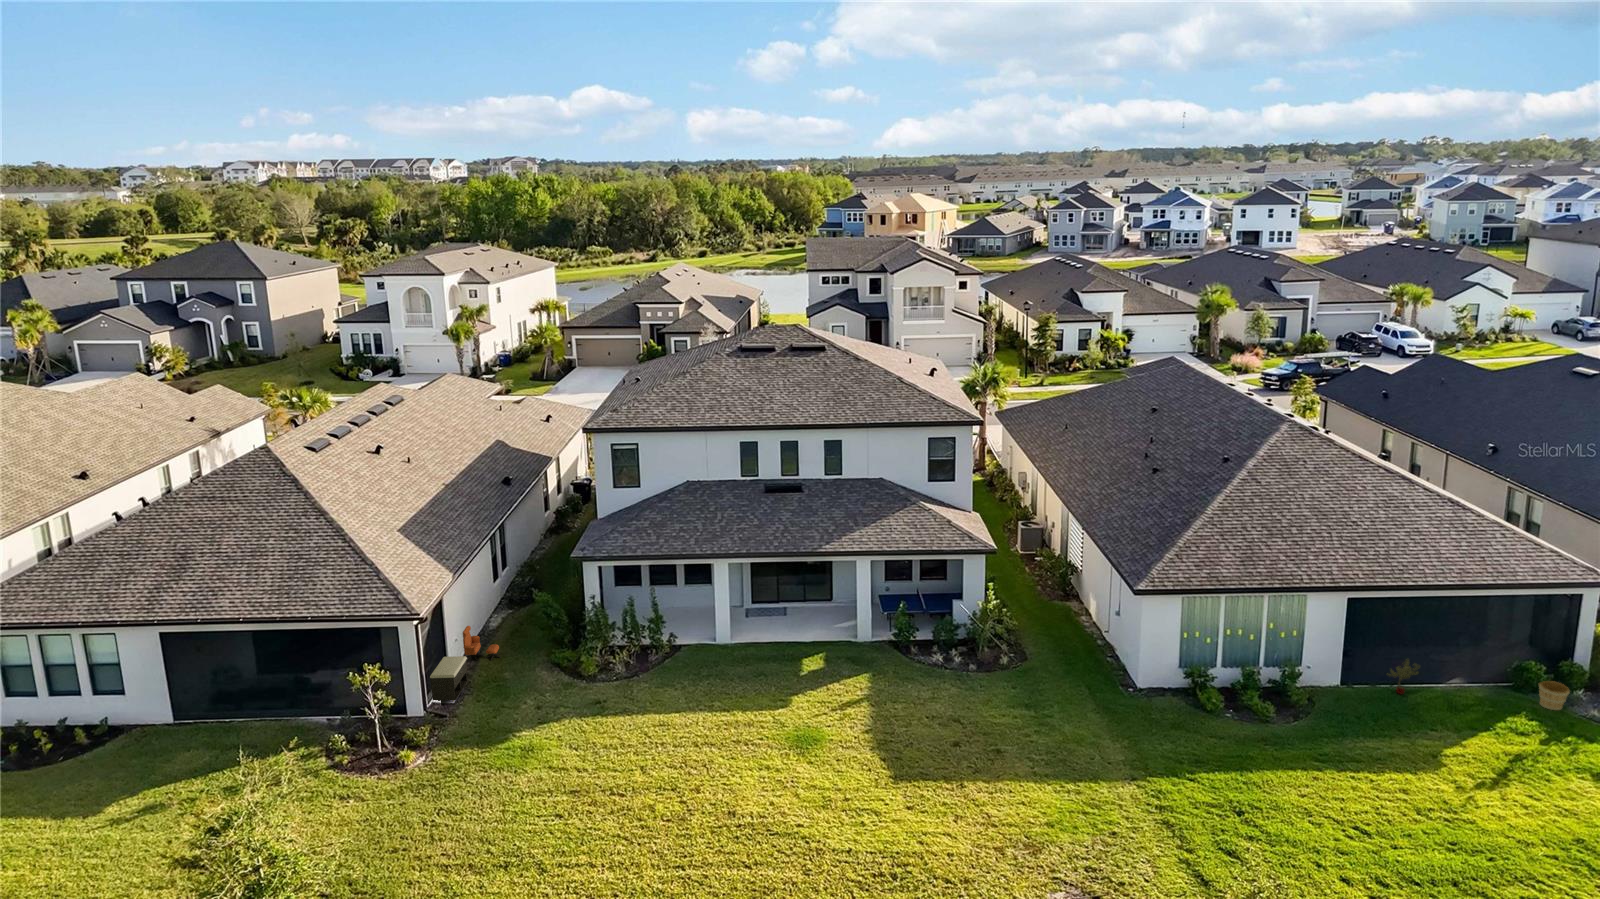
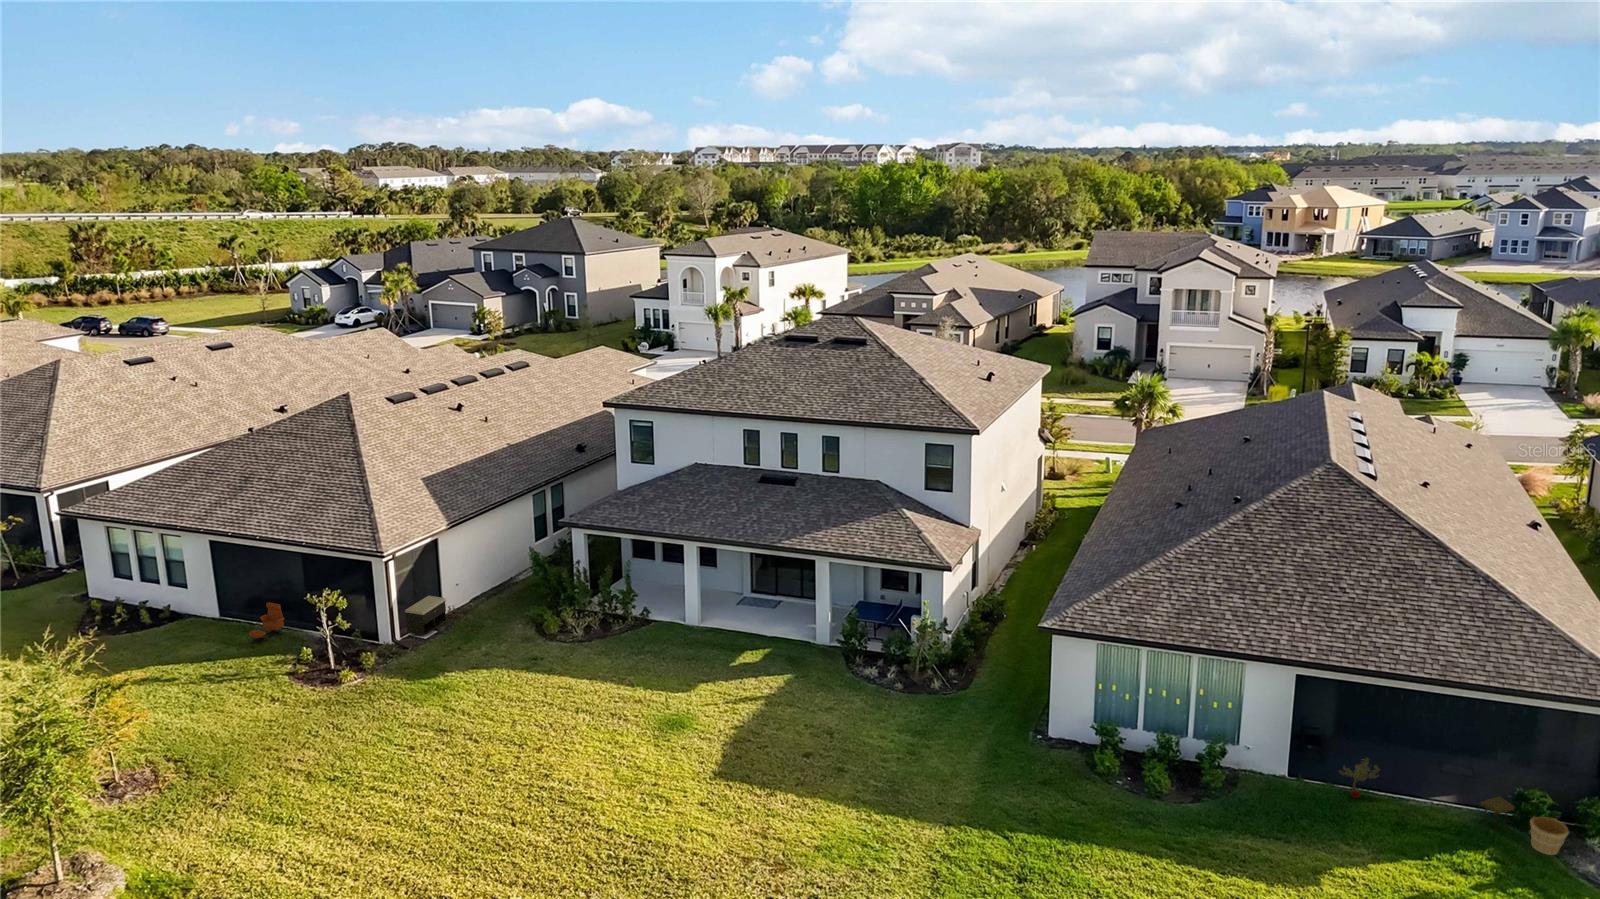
lounge chair: present [463,626,501,661] -> present [249,602,285,644]
side table: none [1496,672,1521,700] -> present [1480,797,1515,824]

